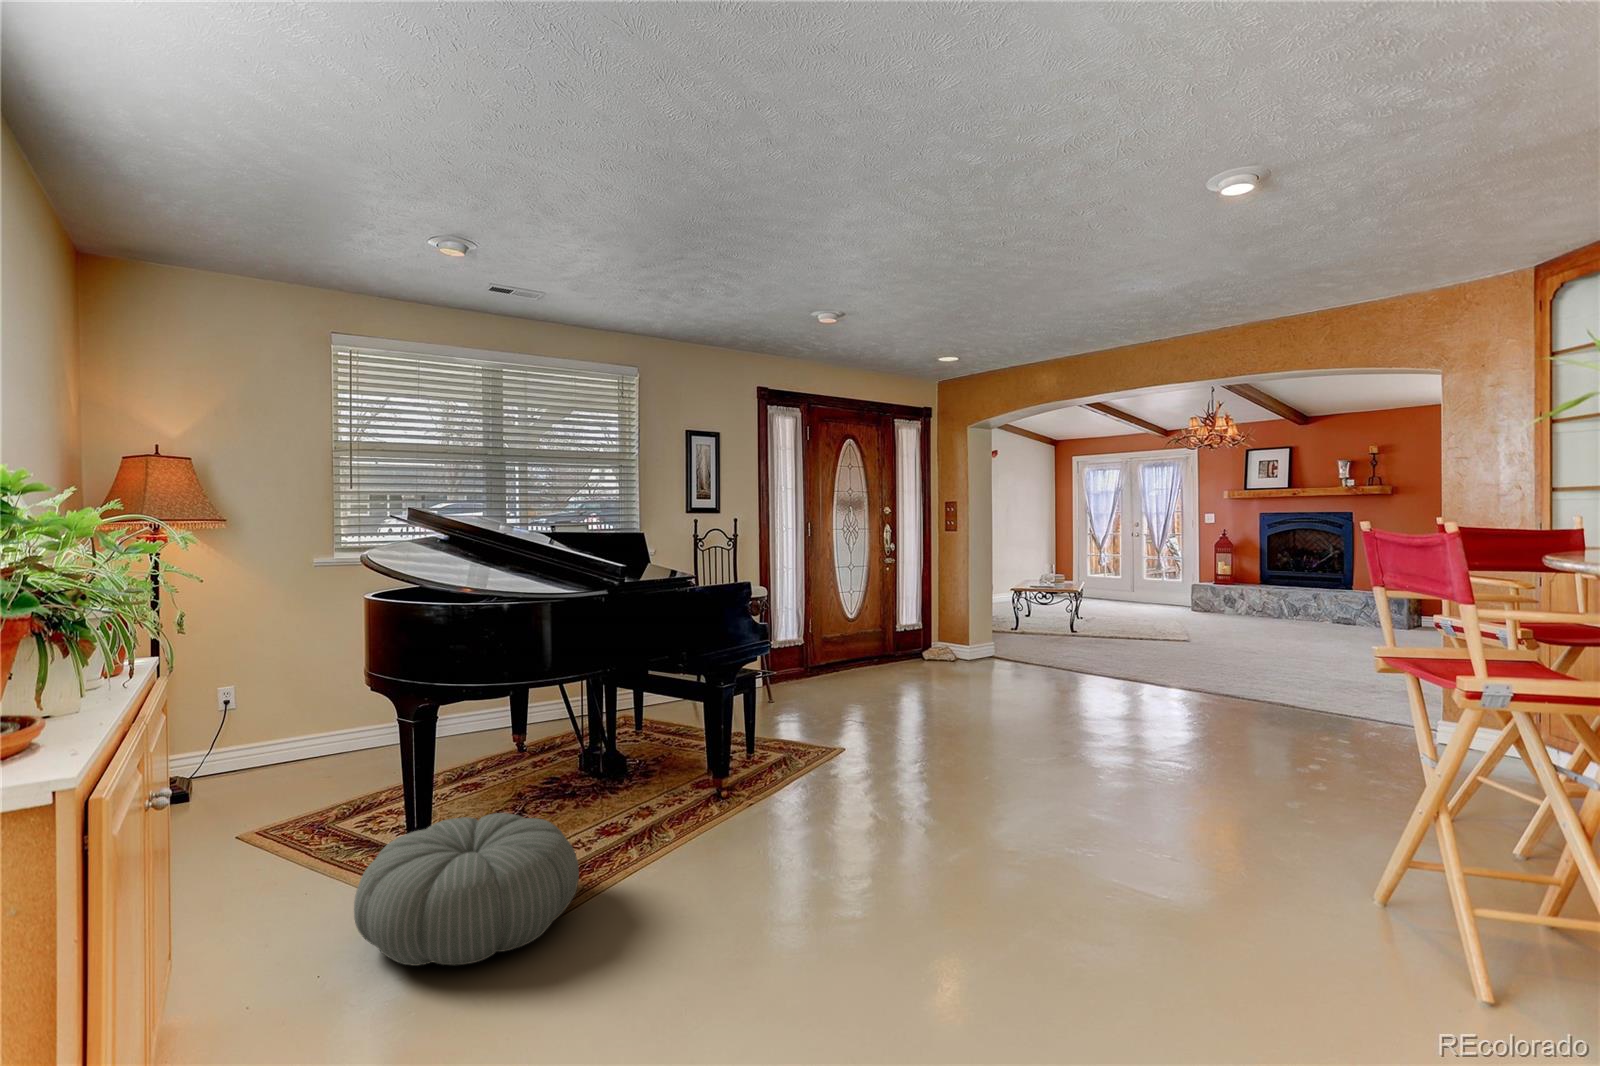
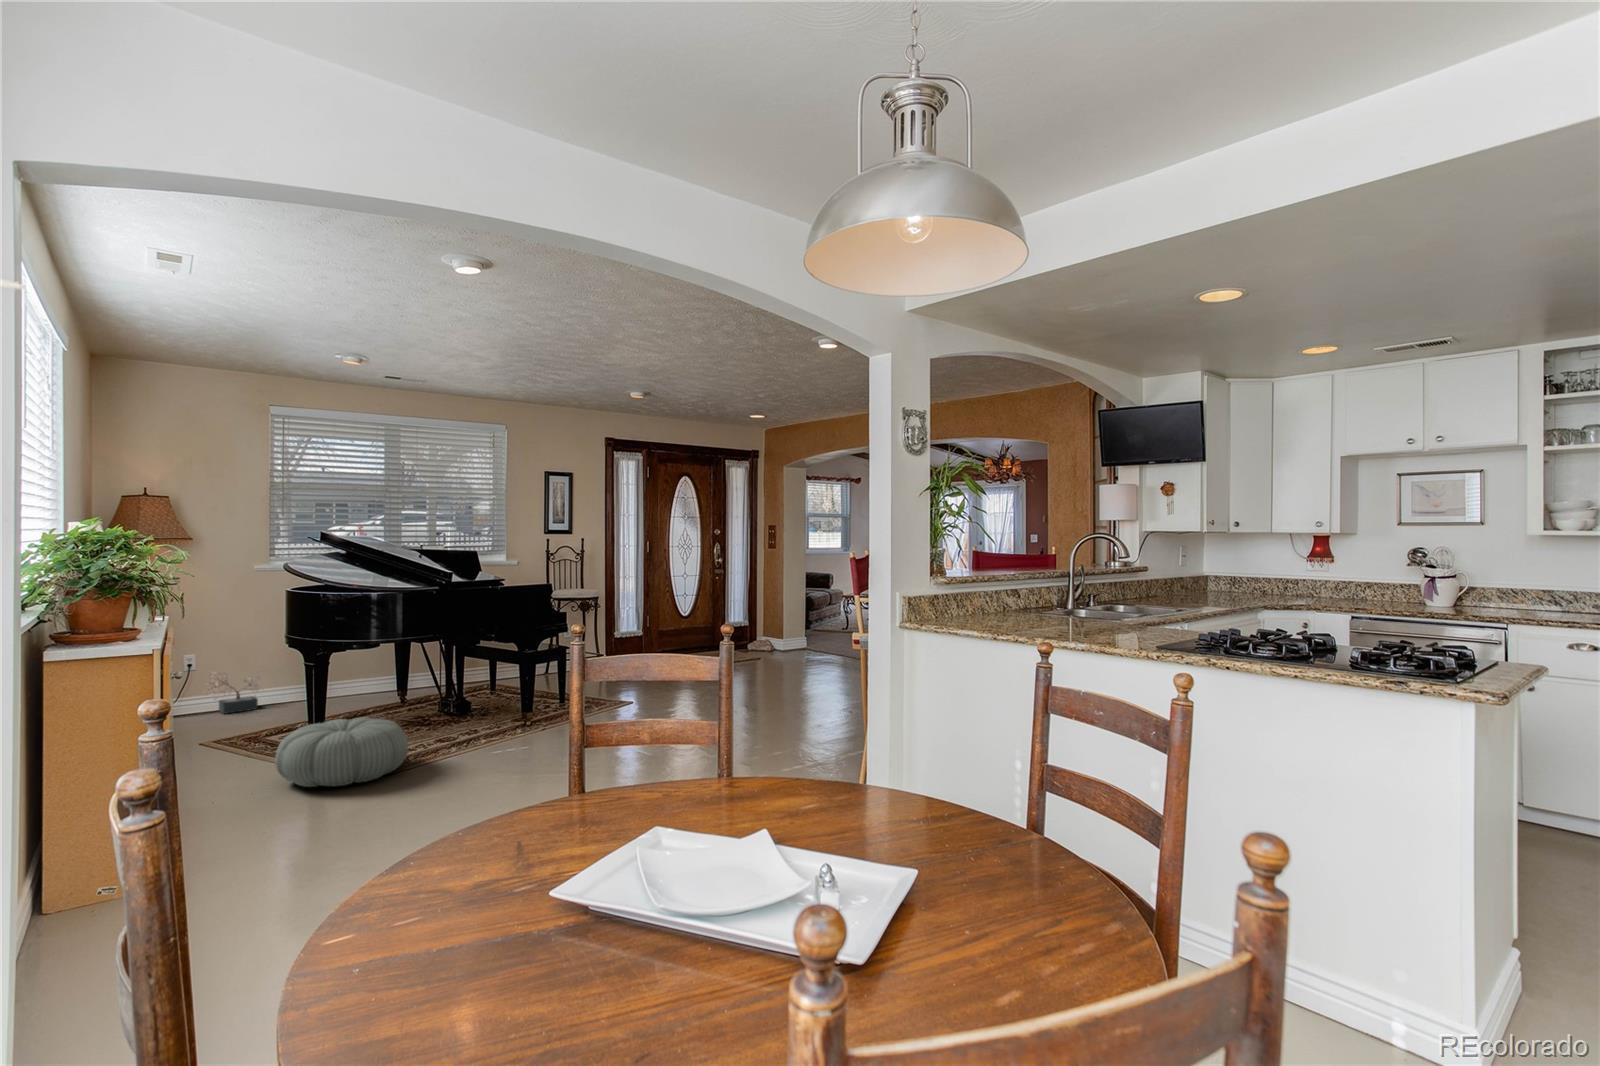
decorative plant: none [247,706,333,769] -> present [205,672,264,714]

